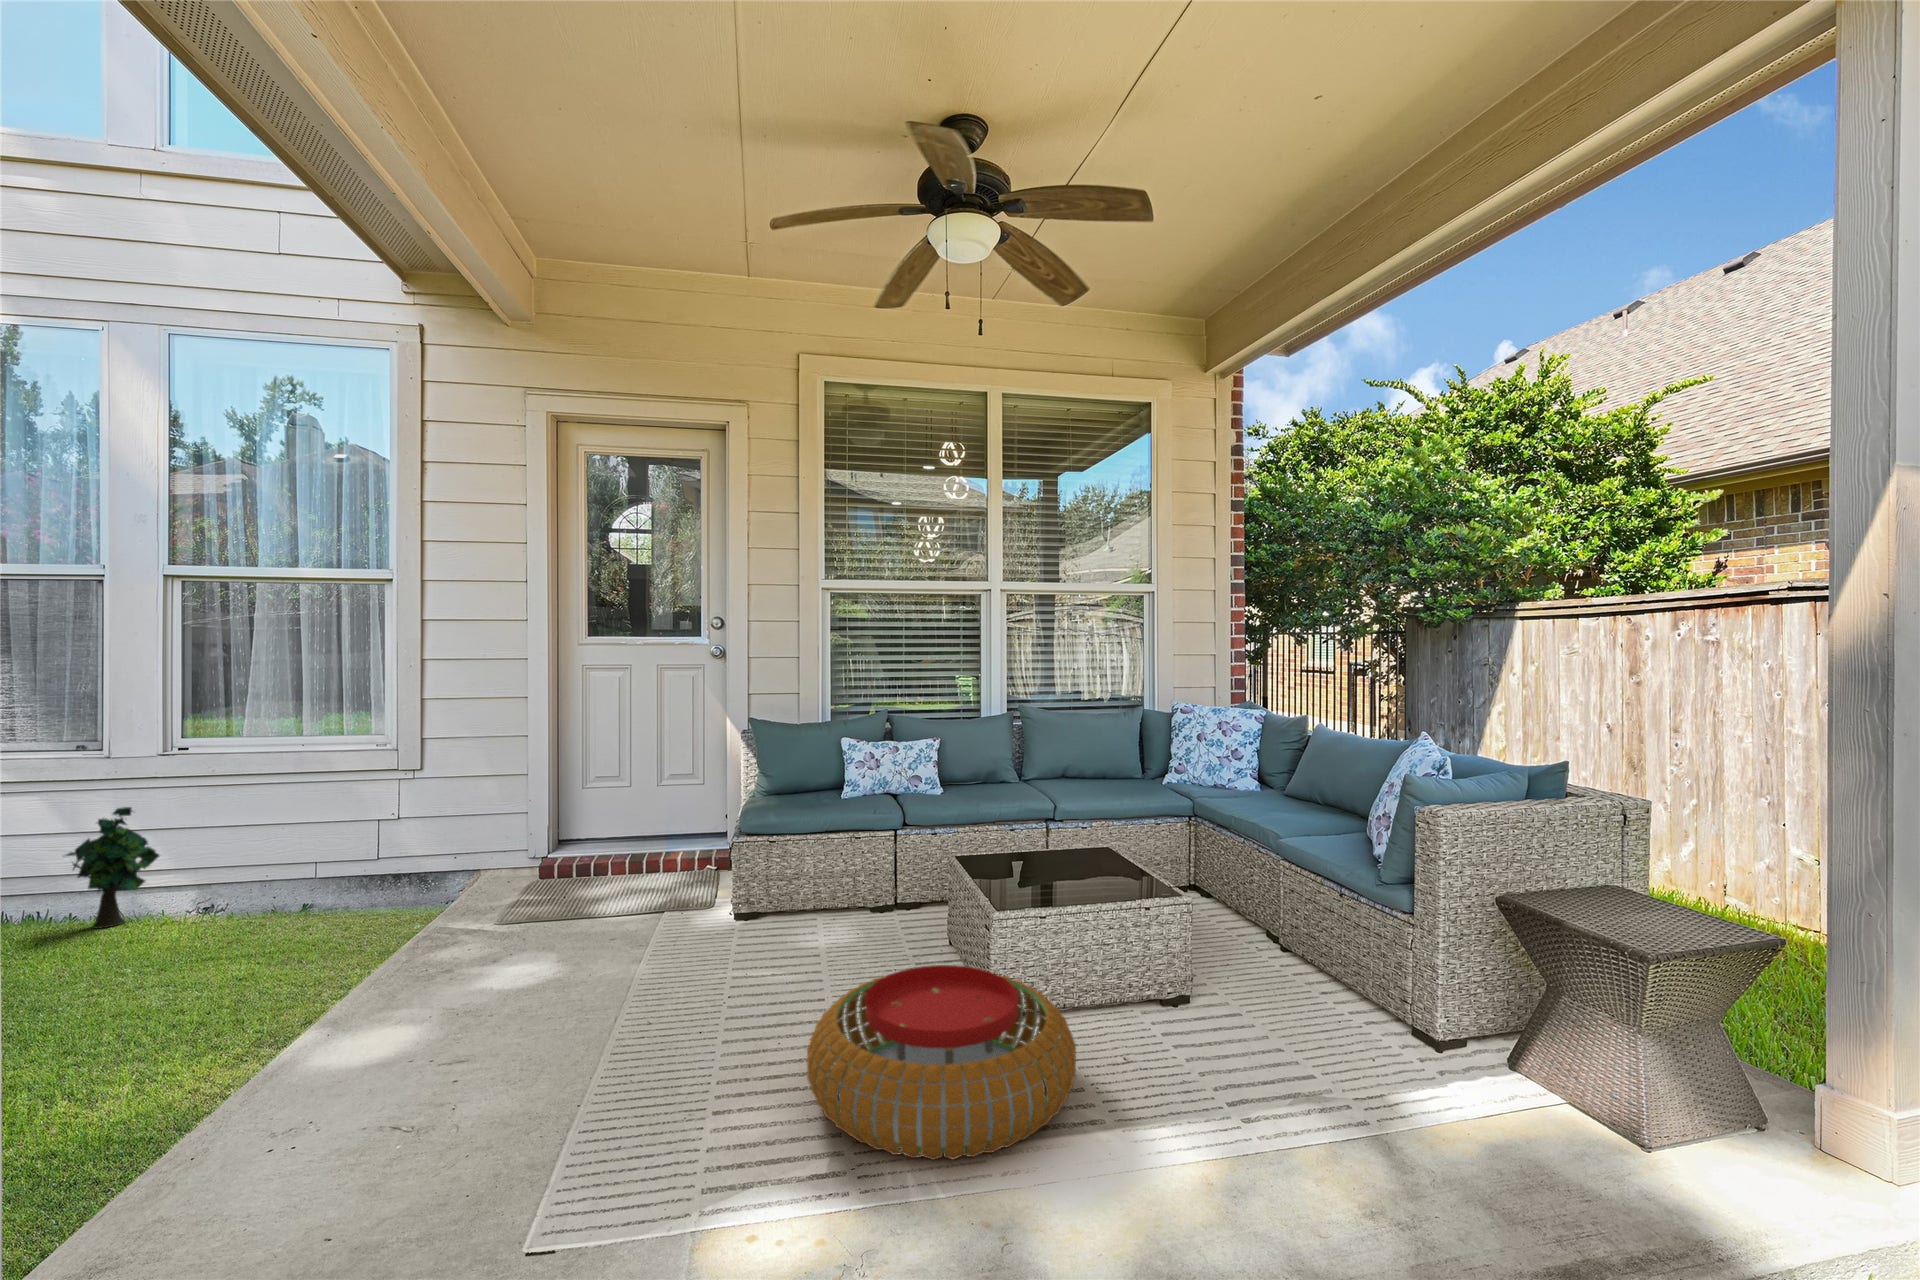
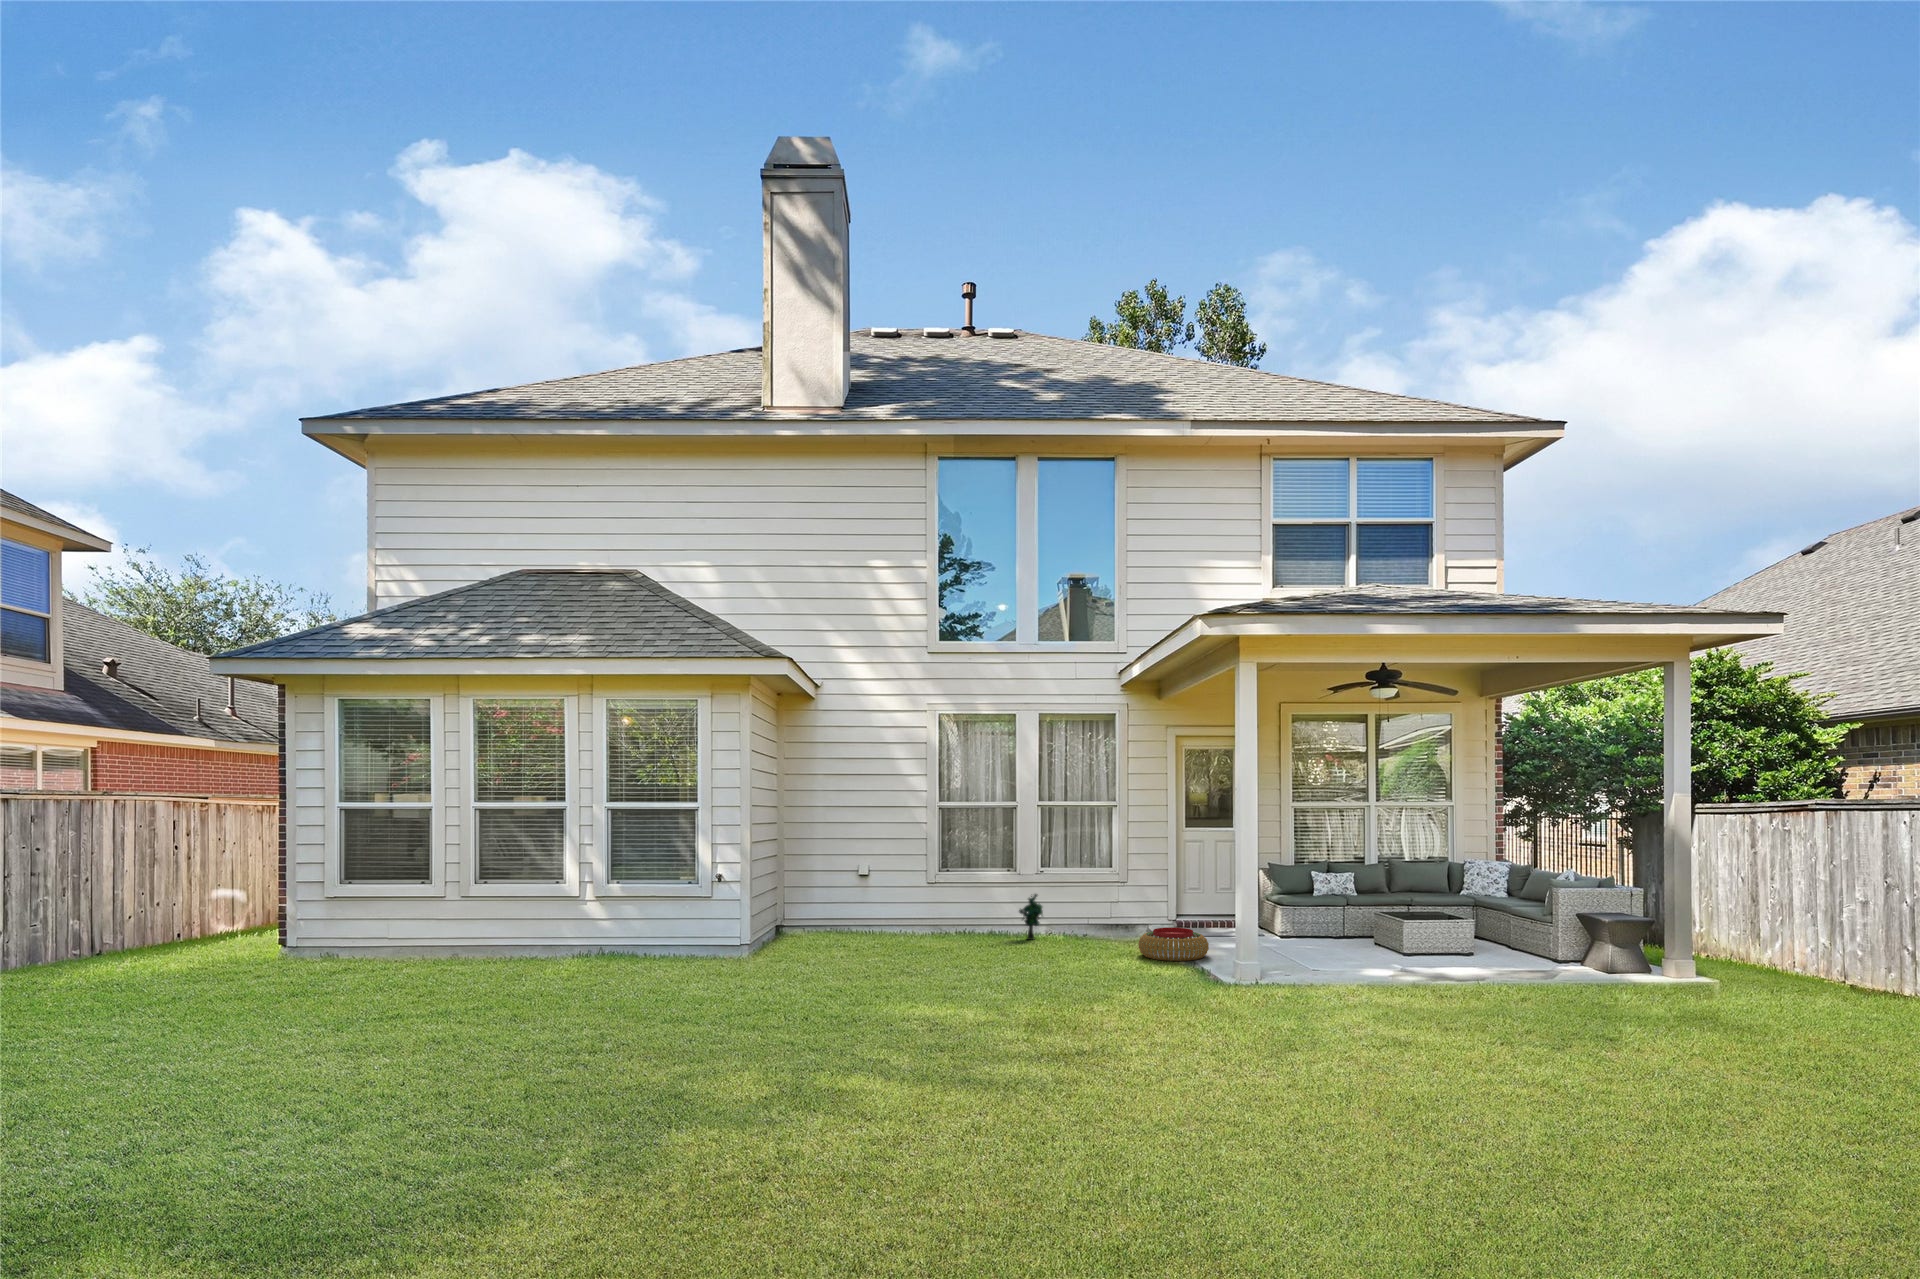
pouf: present [807,965,1076,1160] -> present [1138,927,1209,961]

